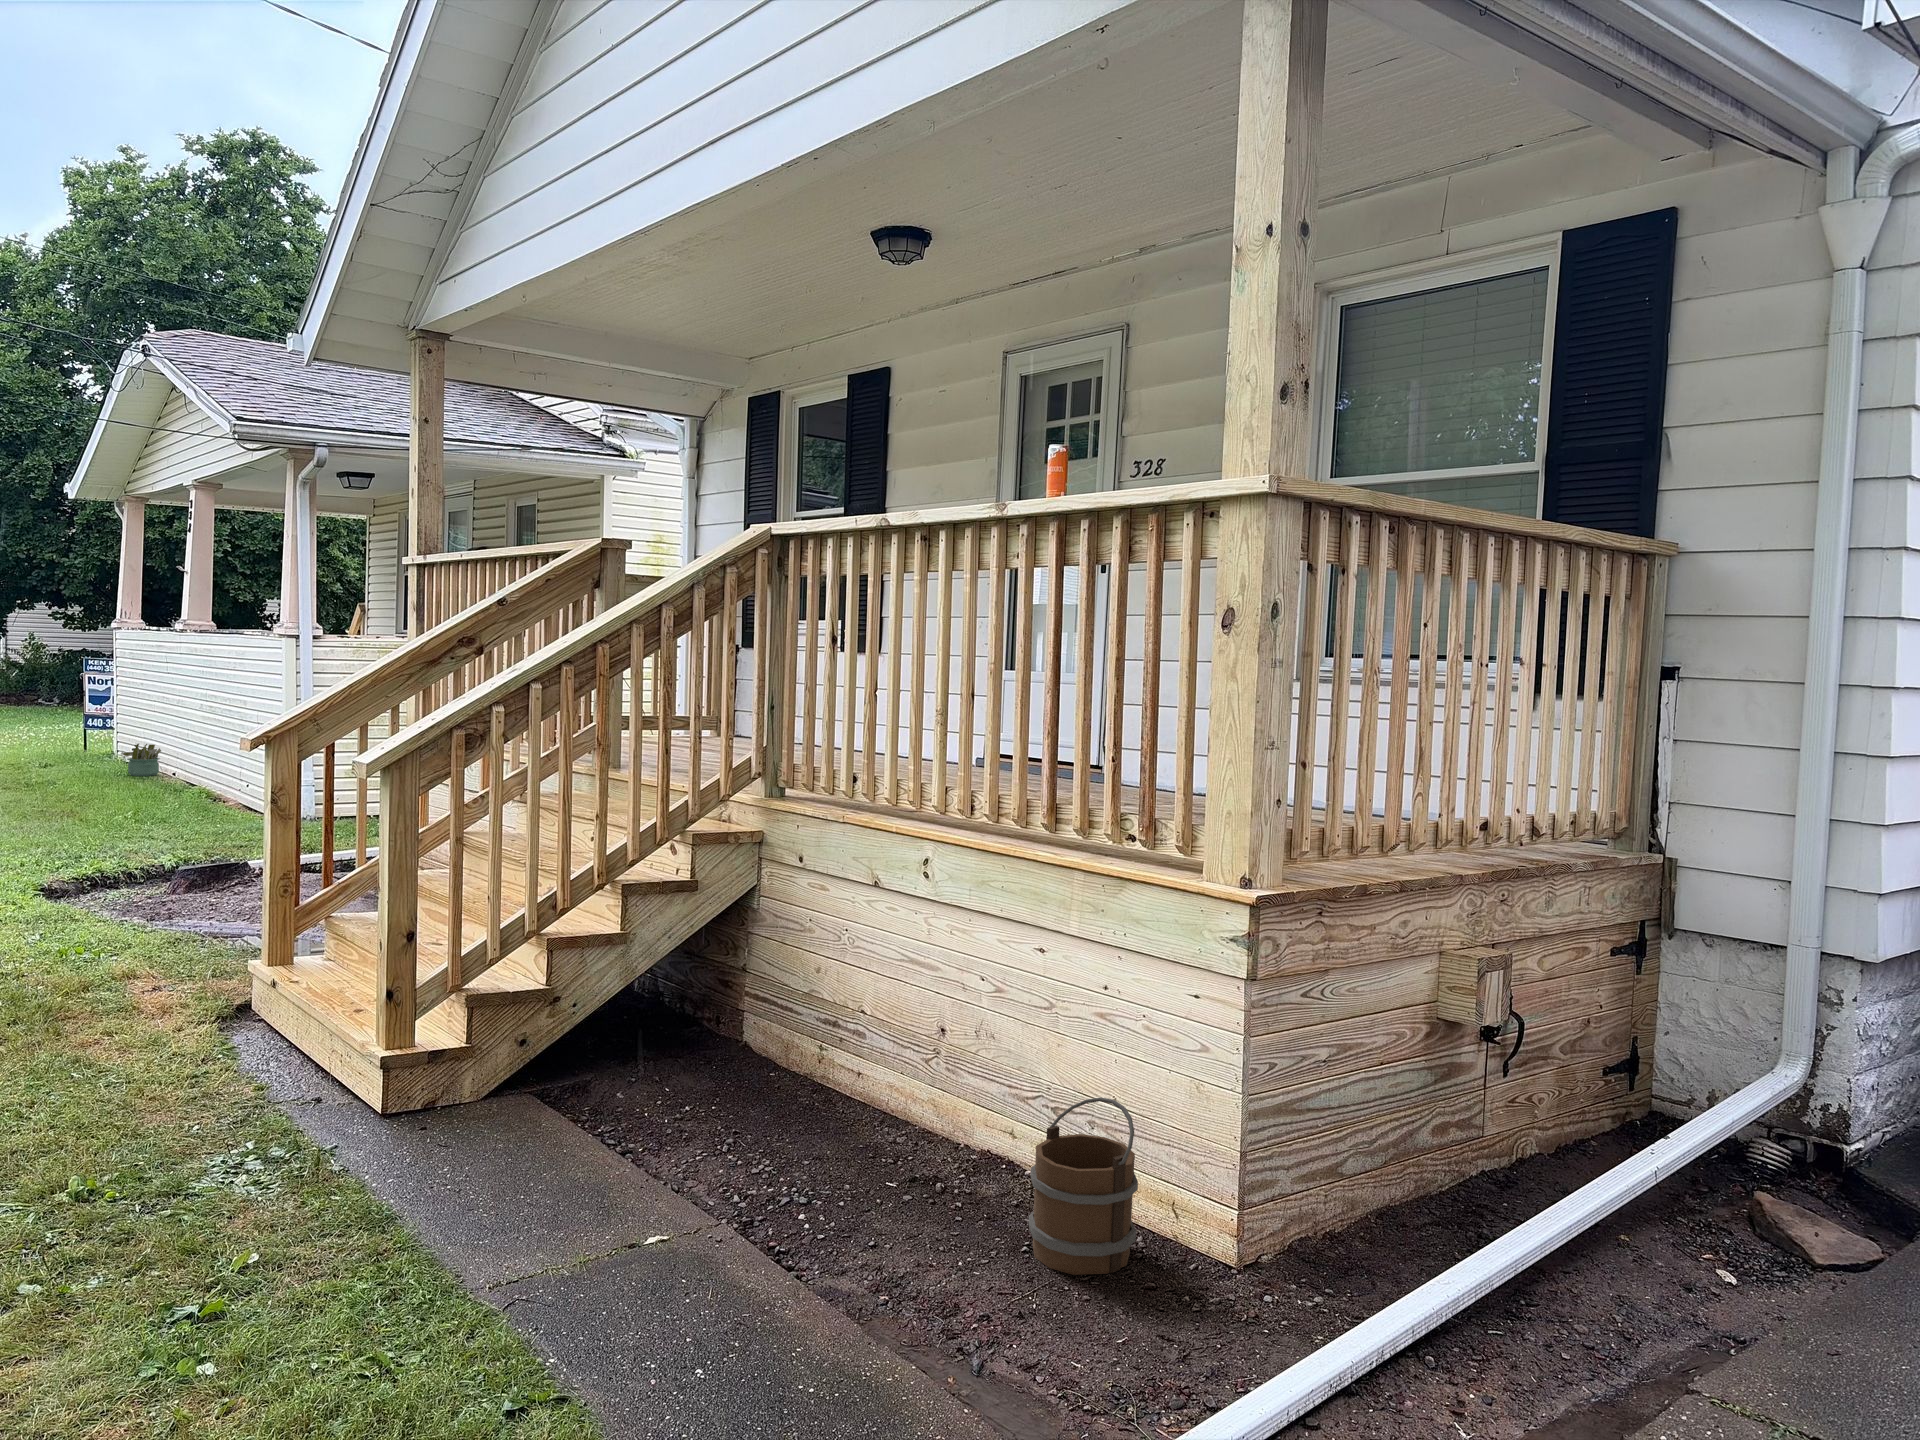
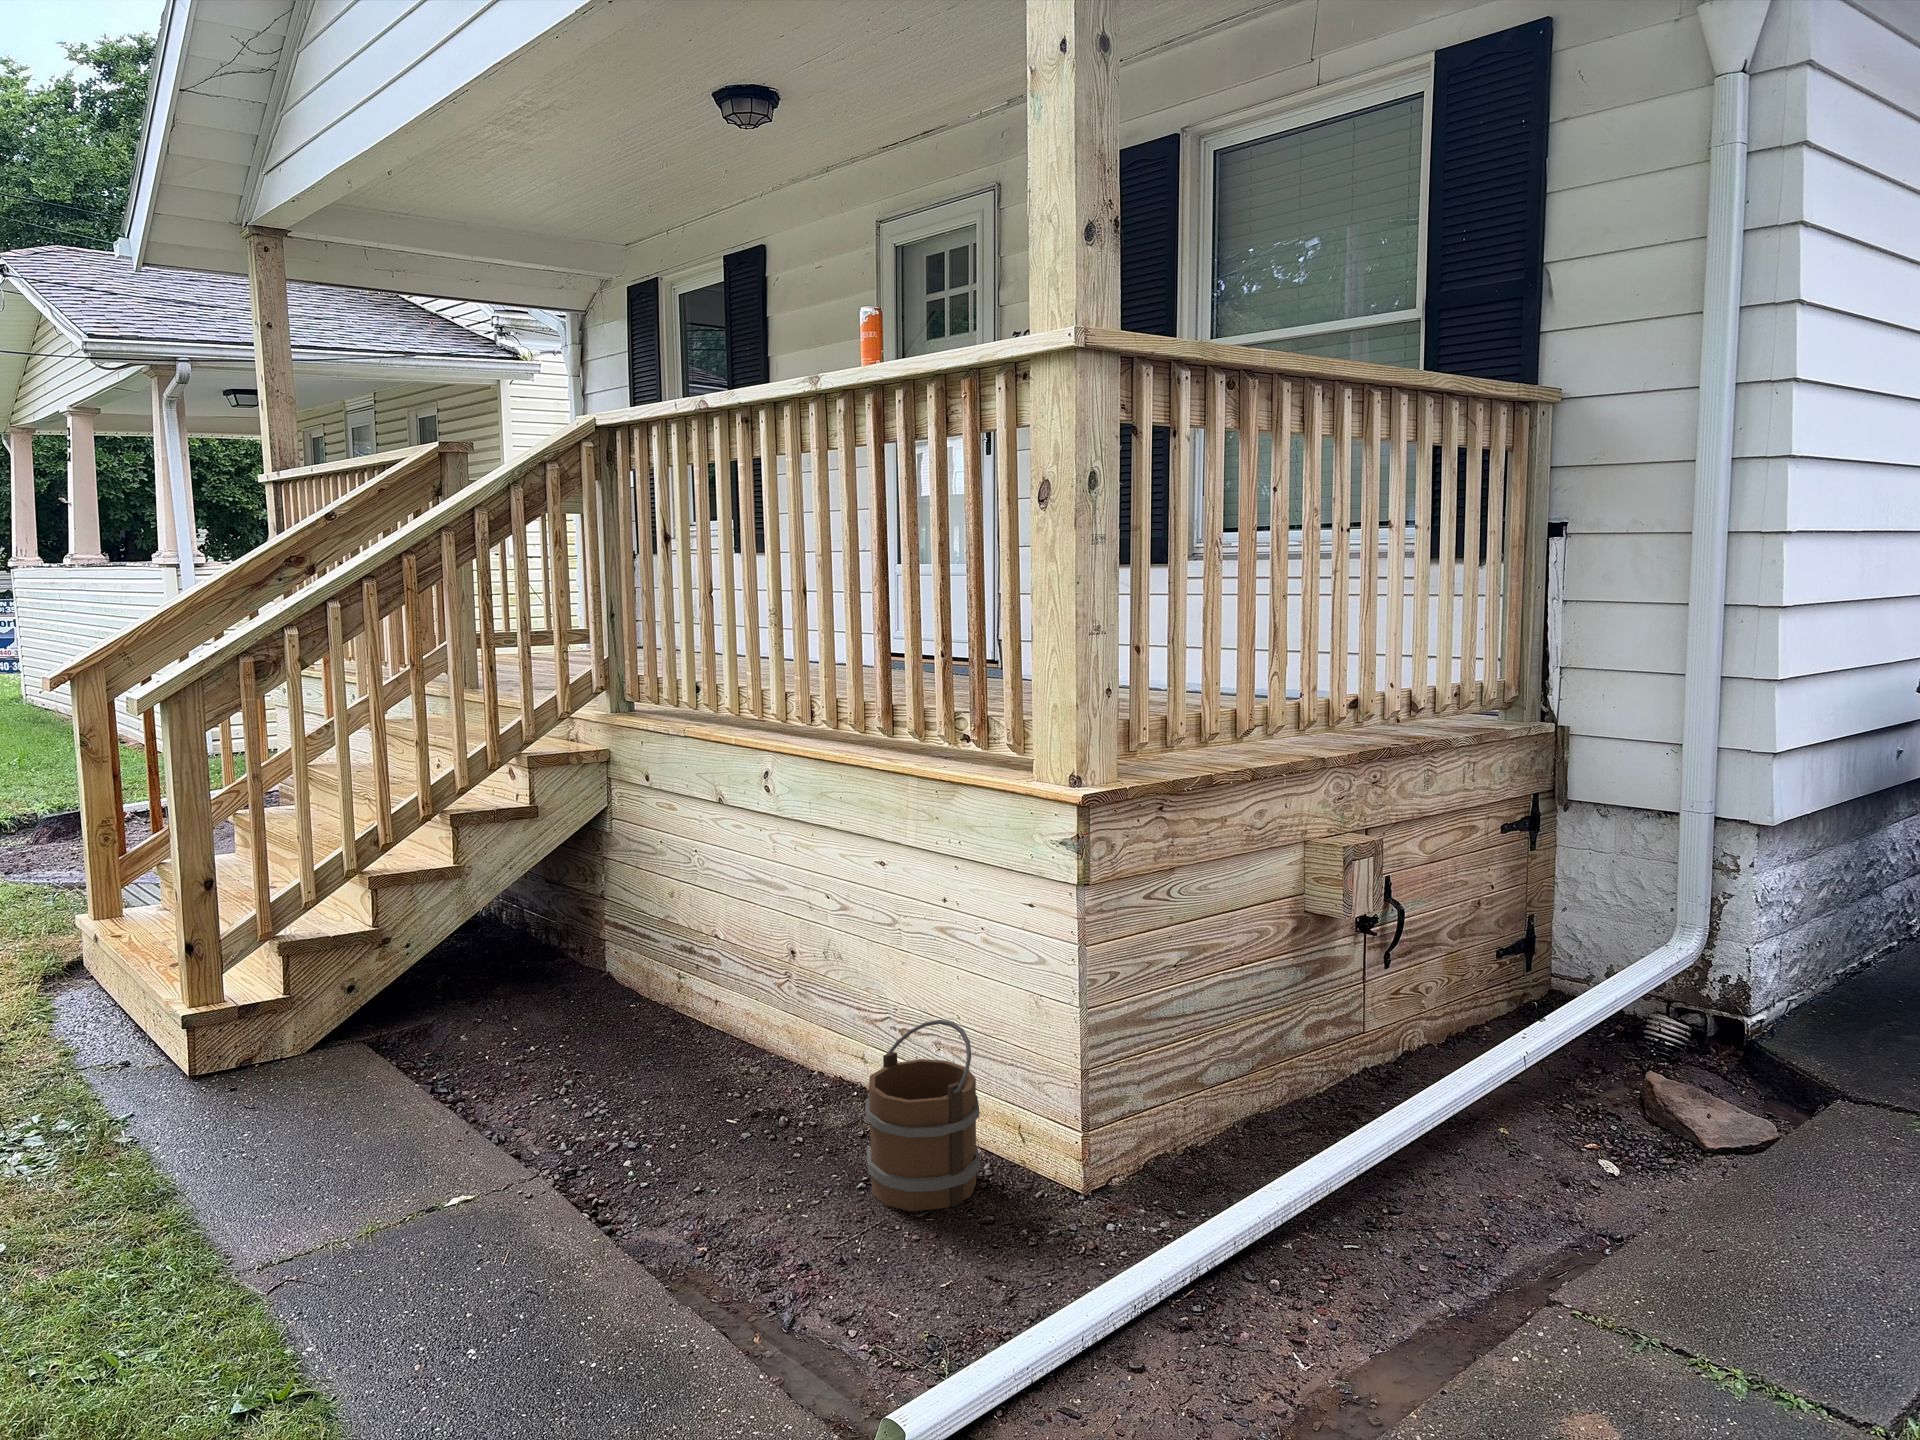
decorative plant: present [121,744,161,776] -> none [20,686,63,720]

